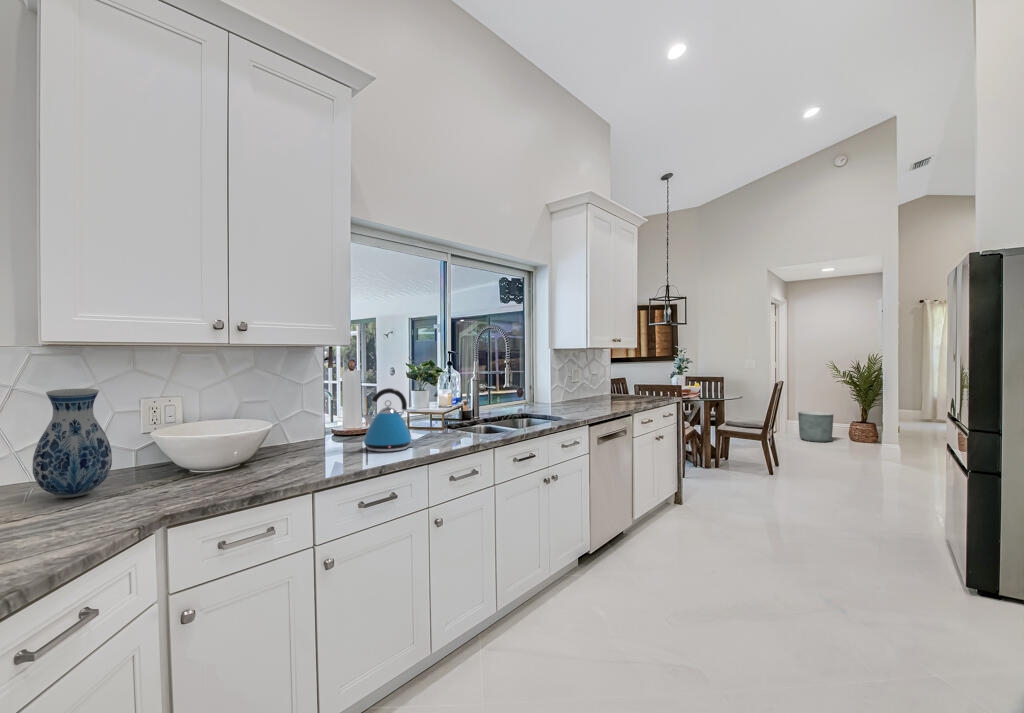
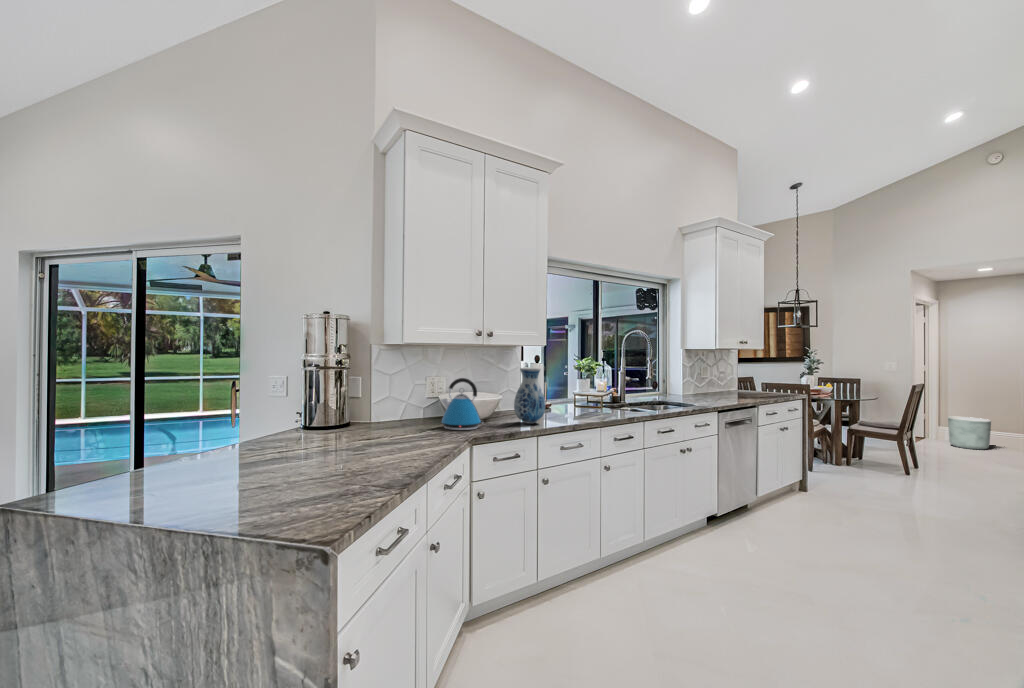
kettle: present [363,388,416,452] -> present [442,378,484,430]
vase: present [32,389,112,498] -> present [514,367,545,424]

